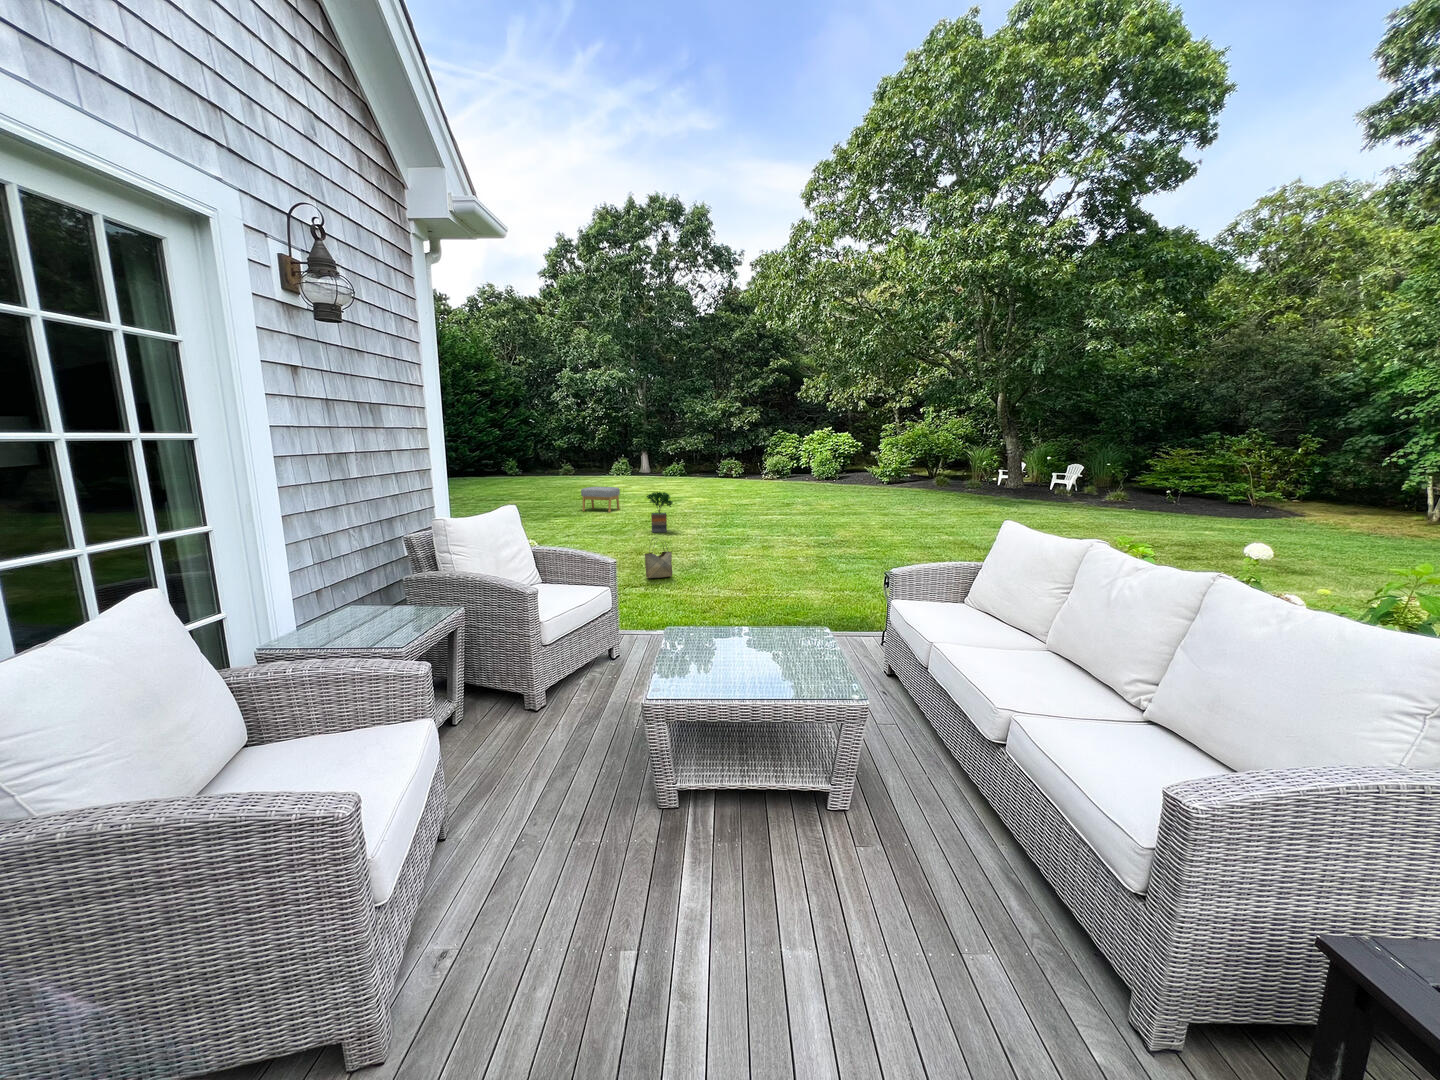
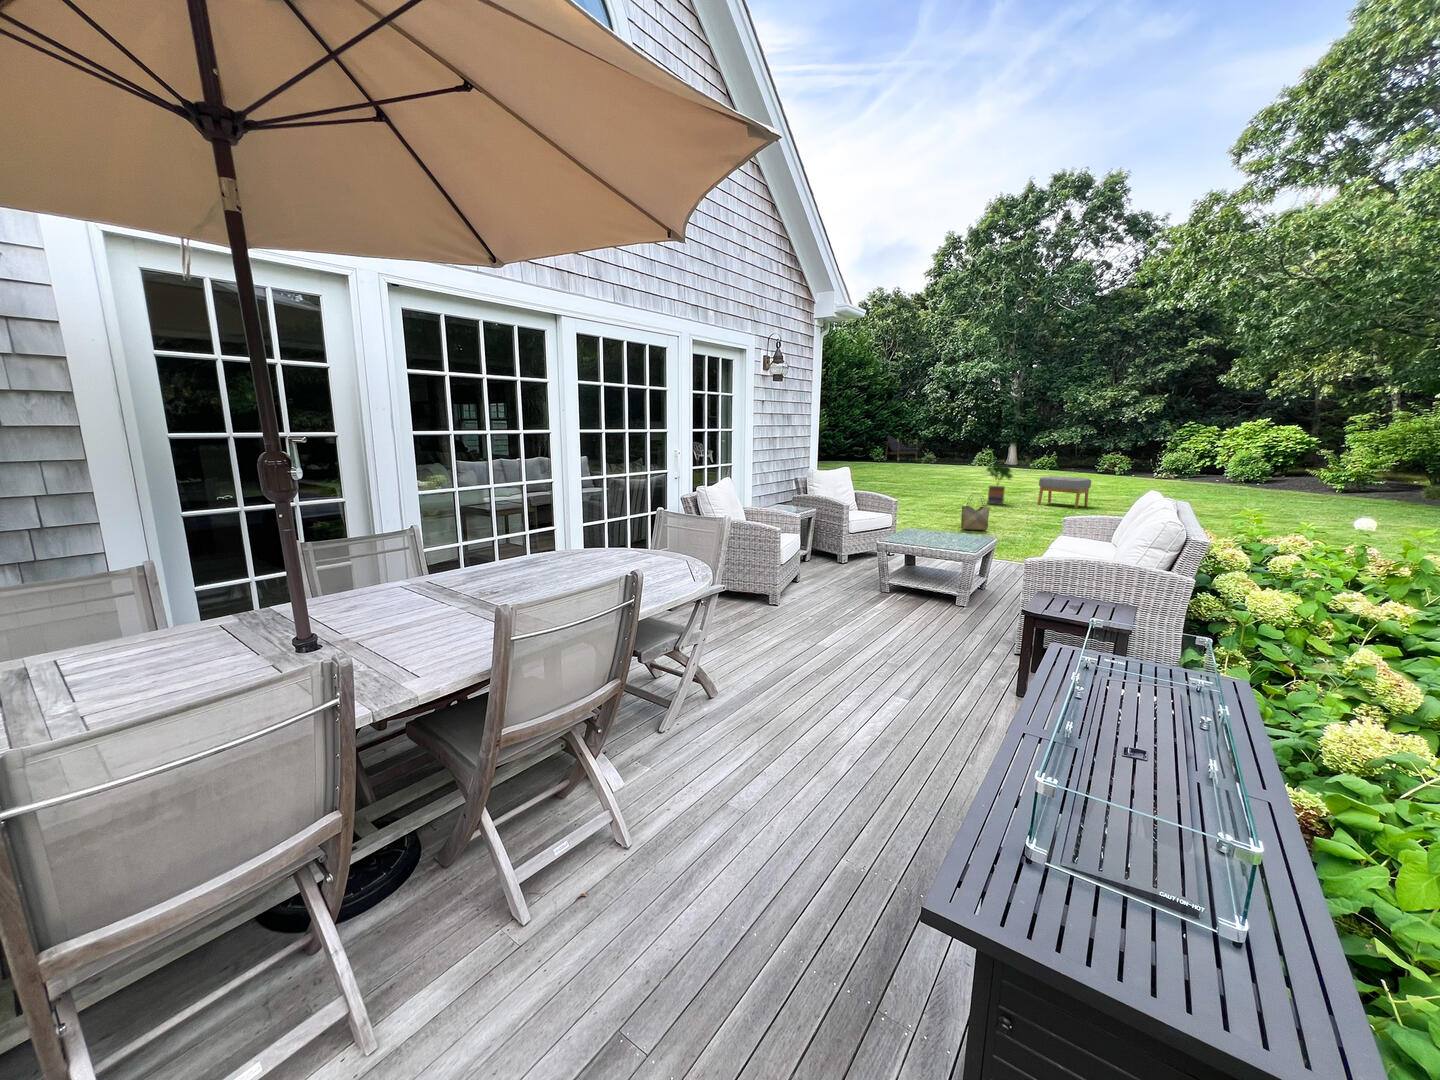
lounge chair: none [519,442,556,473] -> present [885,435,919,461]
footstool: present [581,487,620,512] -> present [1038,476,1091,508]

